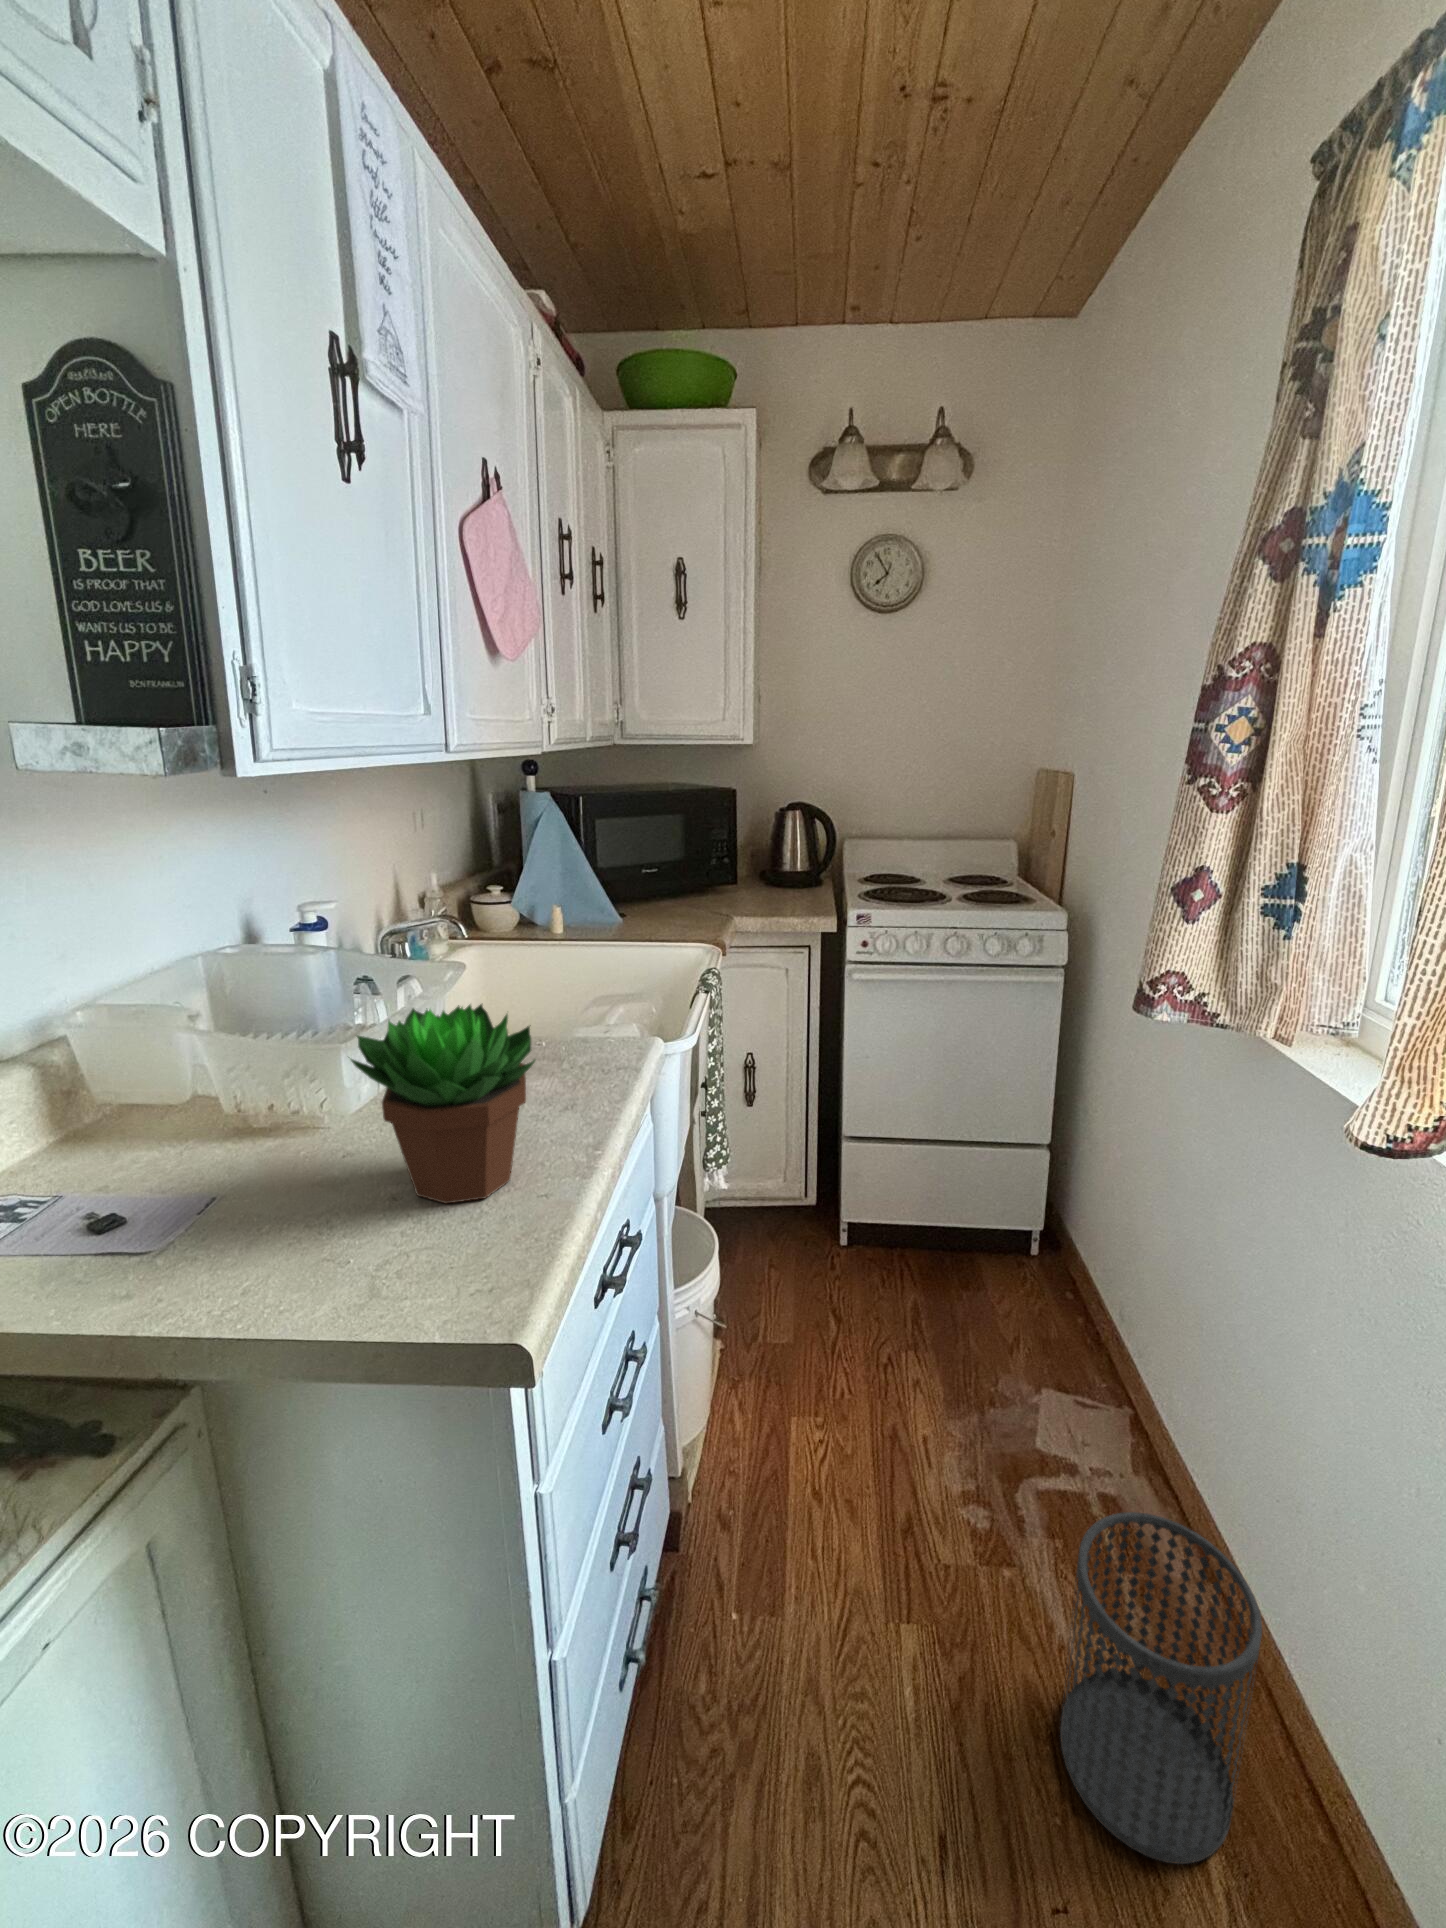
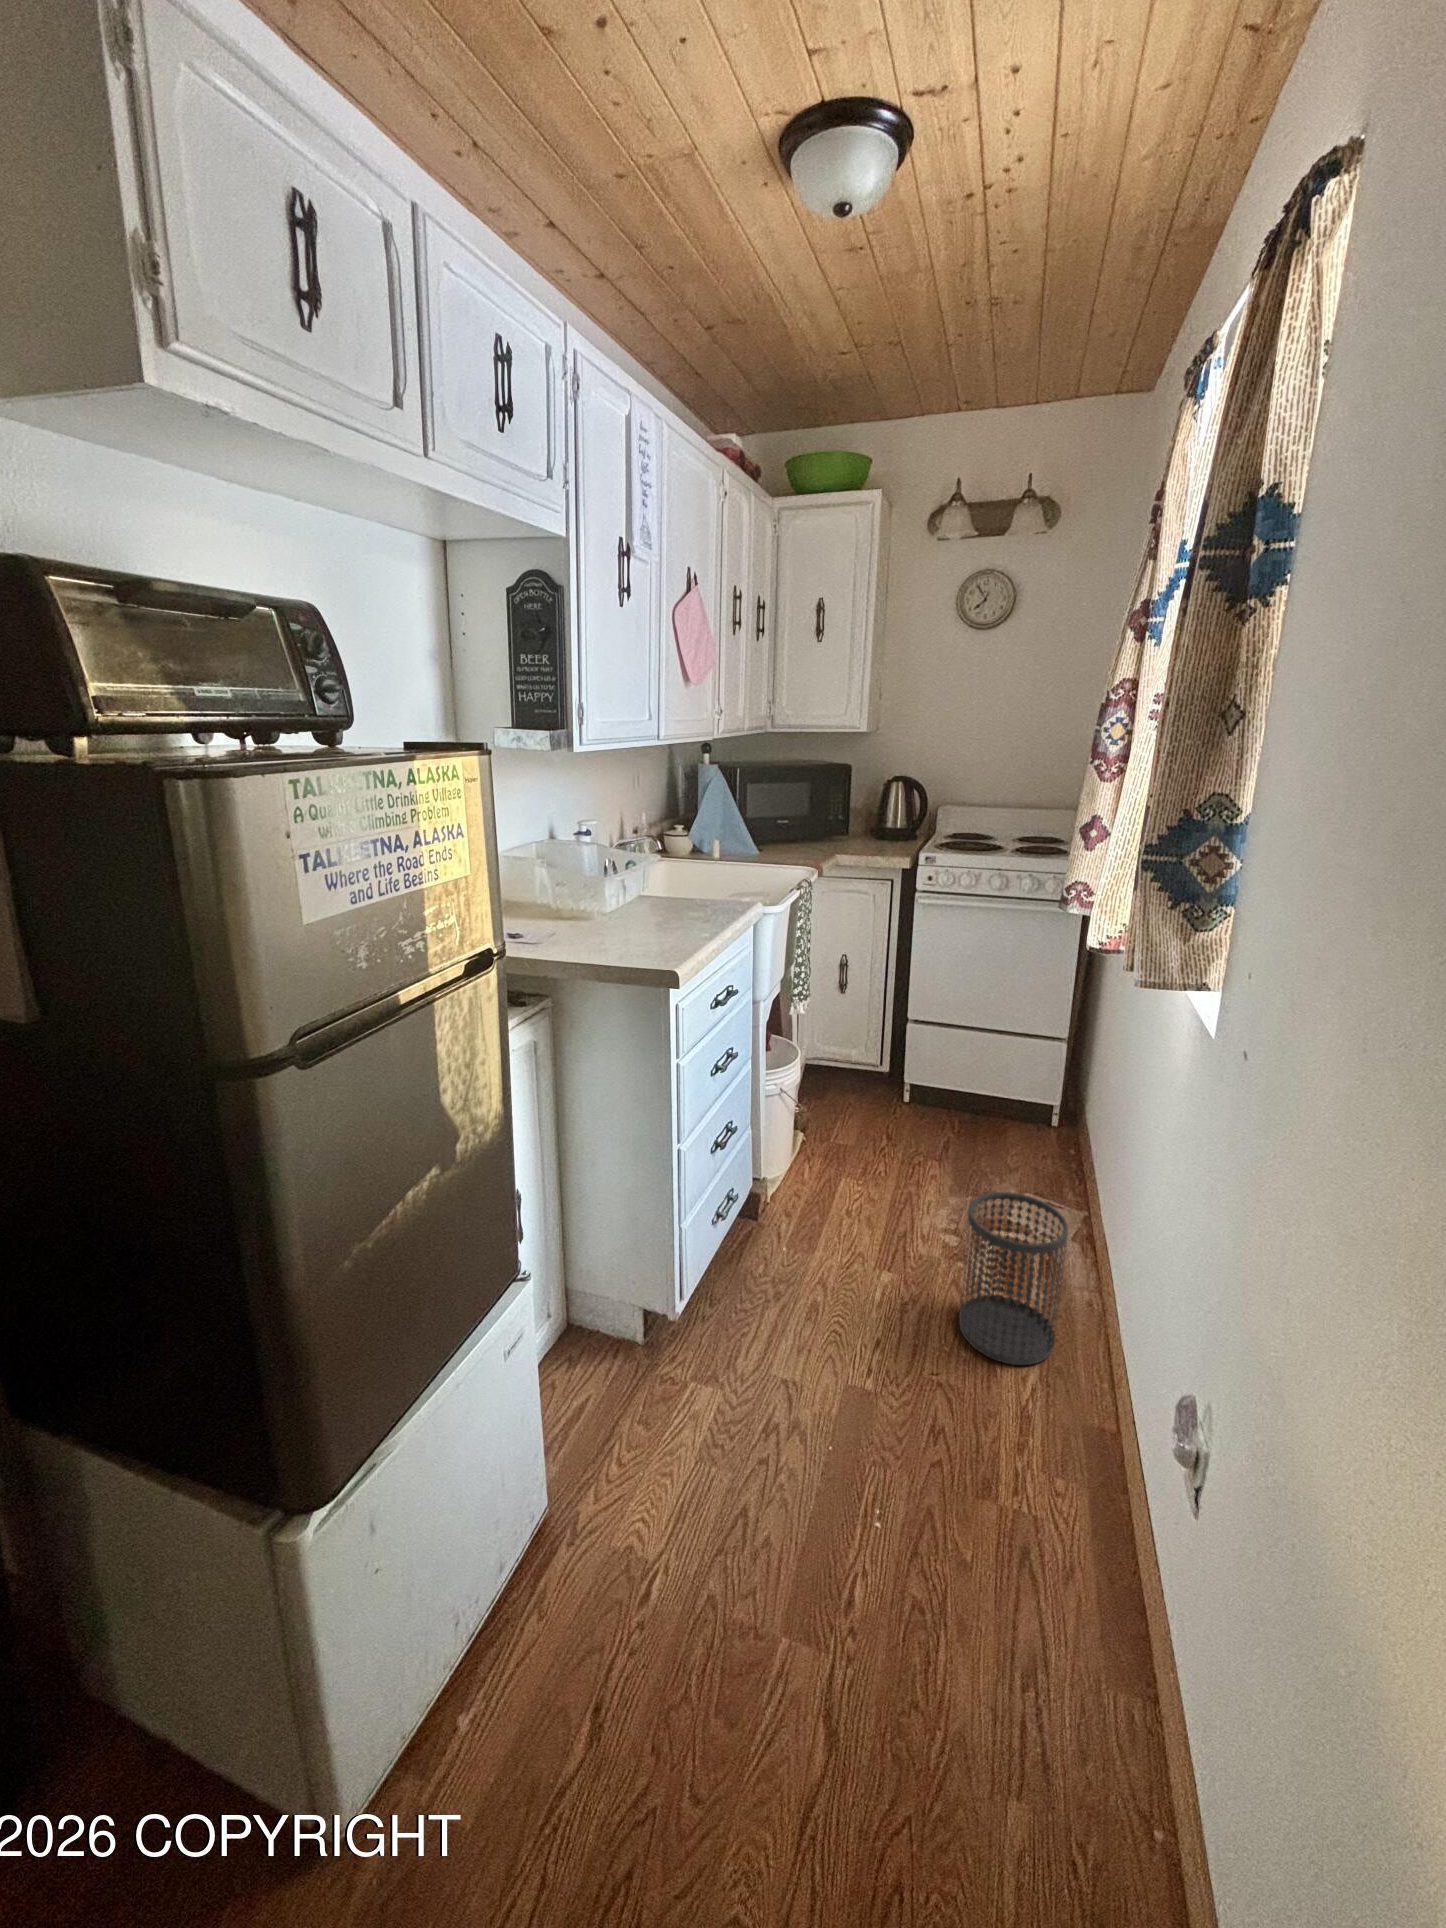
succulent plant: present [351,1004,535,1203] -> none [616,855,692,939]

